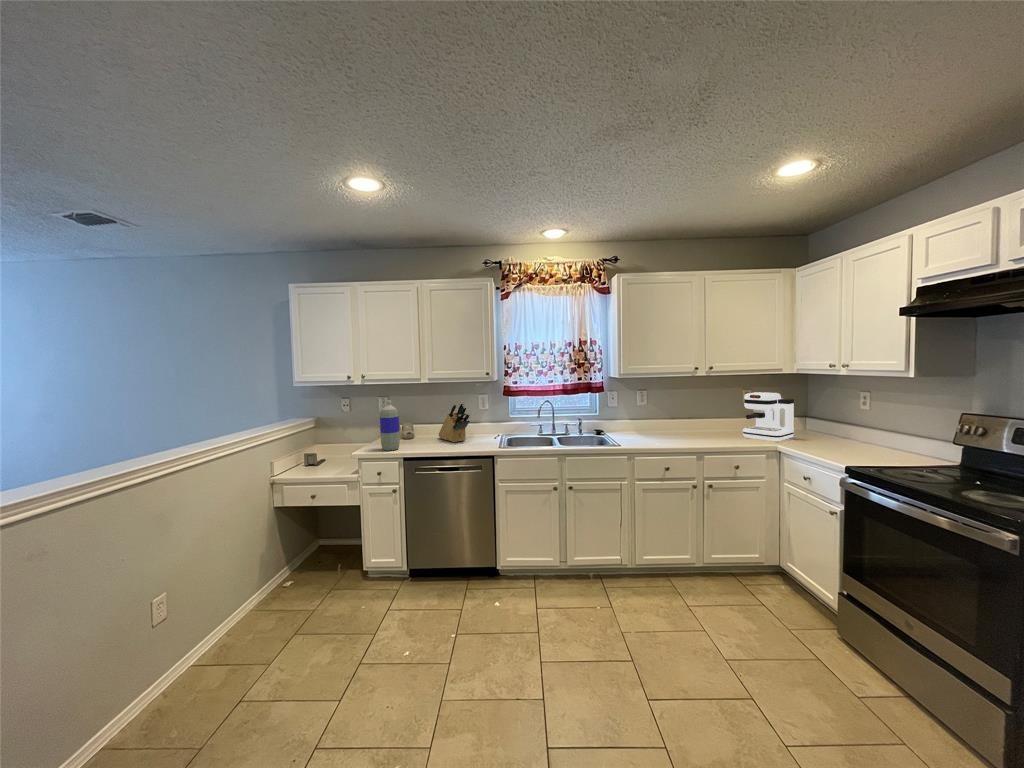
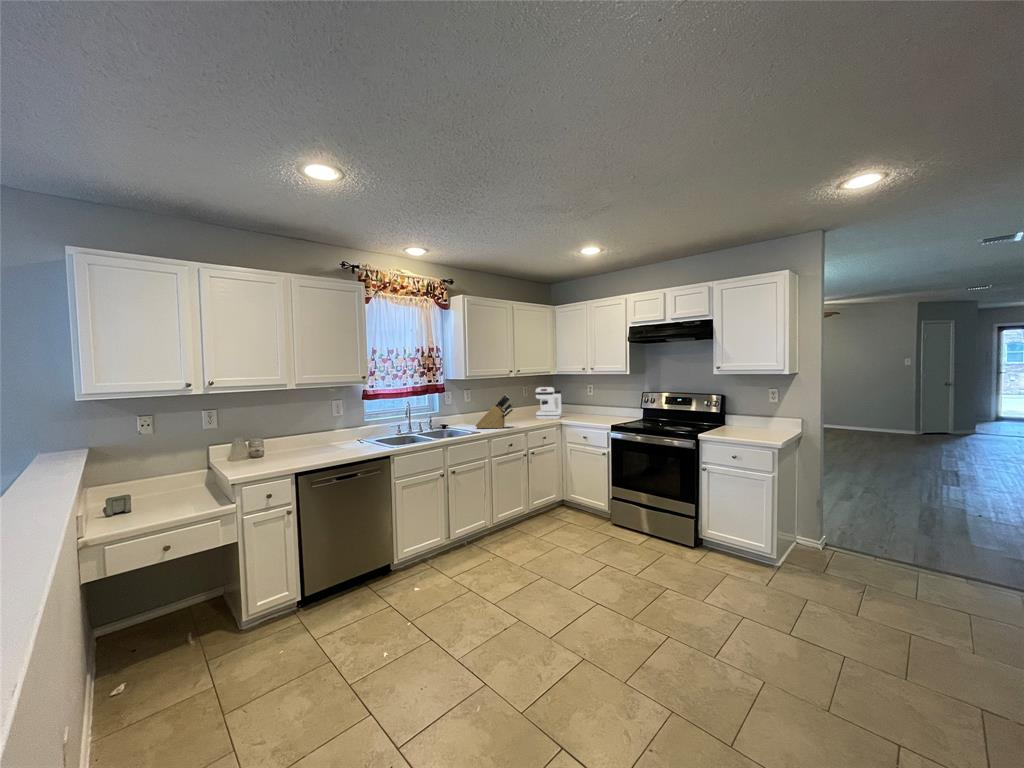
bottle: present [380,400,400,451] -> none [257,410,282,468]
knife block: present [438,402,470,442] -> present [476,395,513,428]

